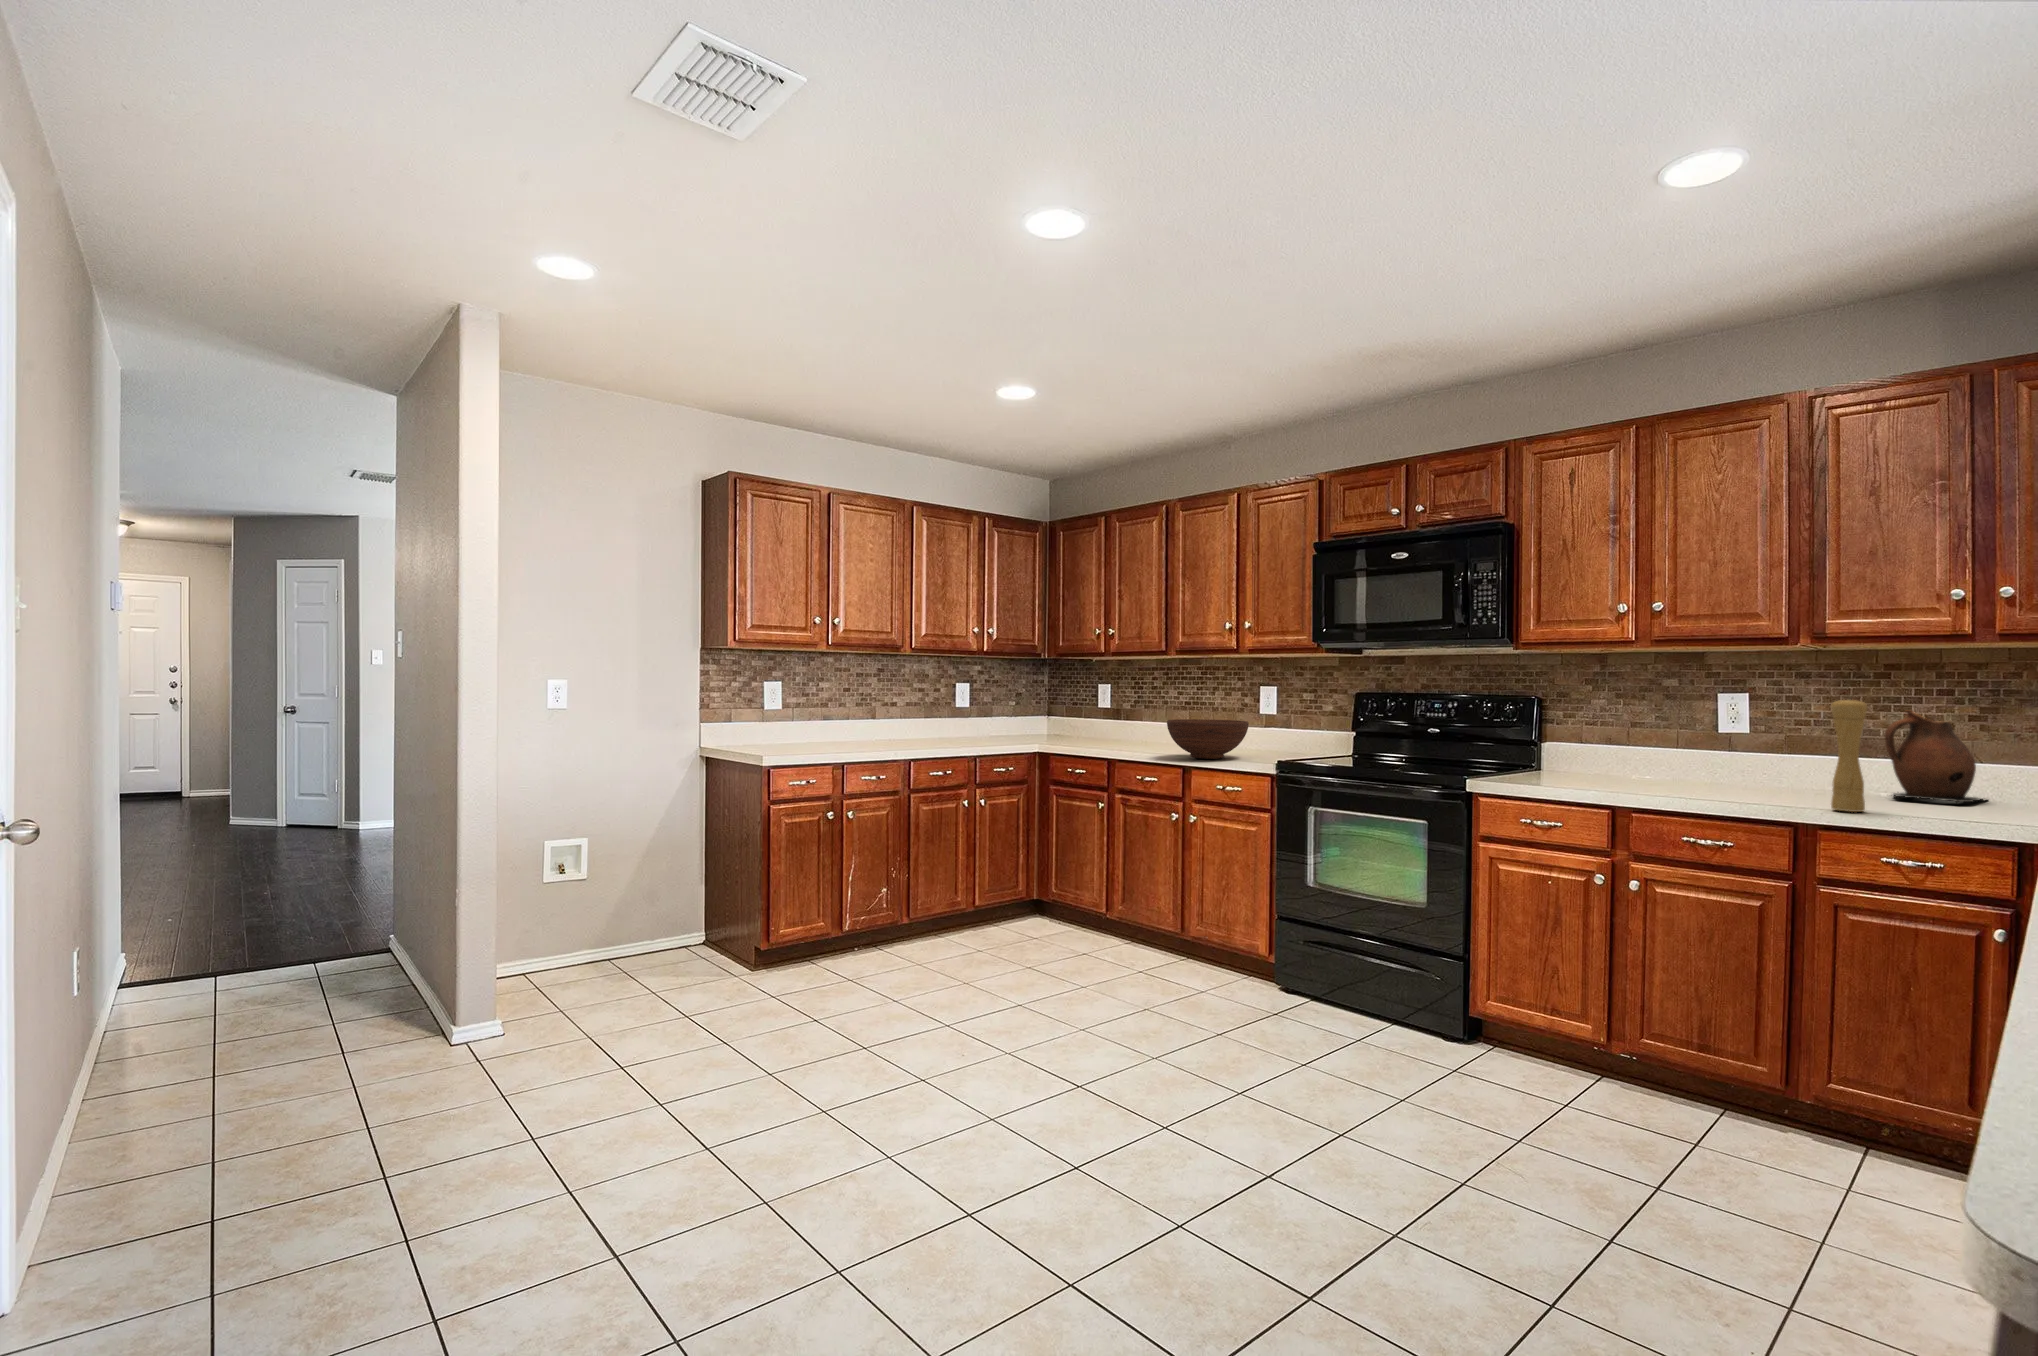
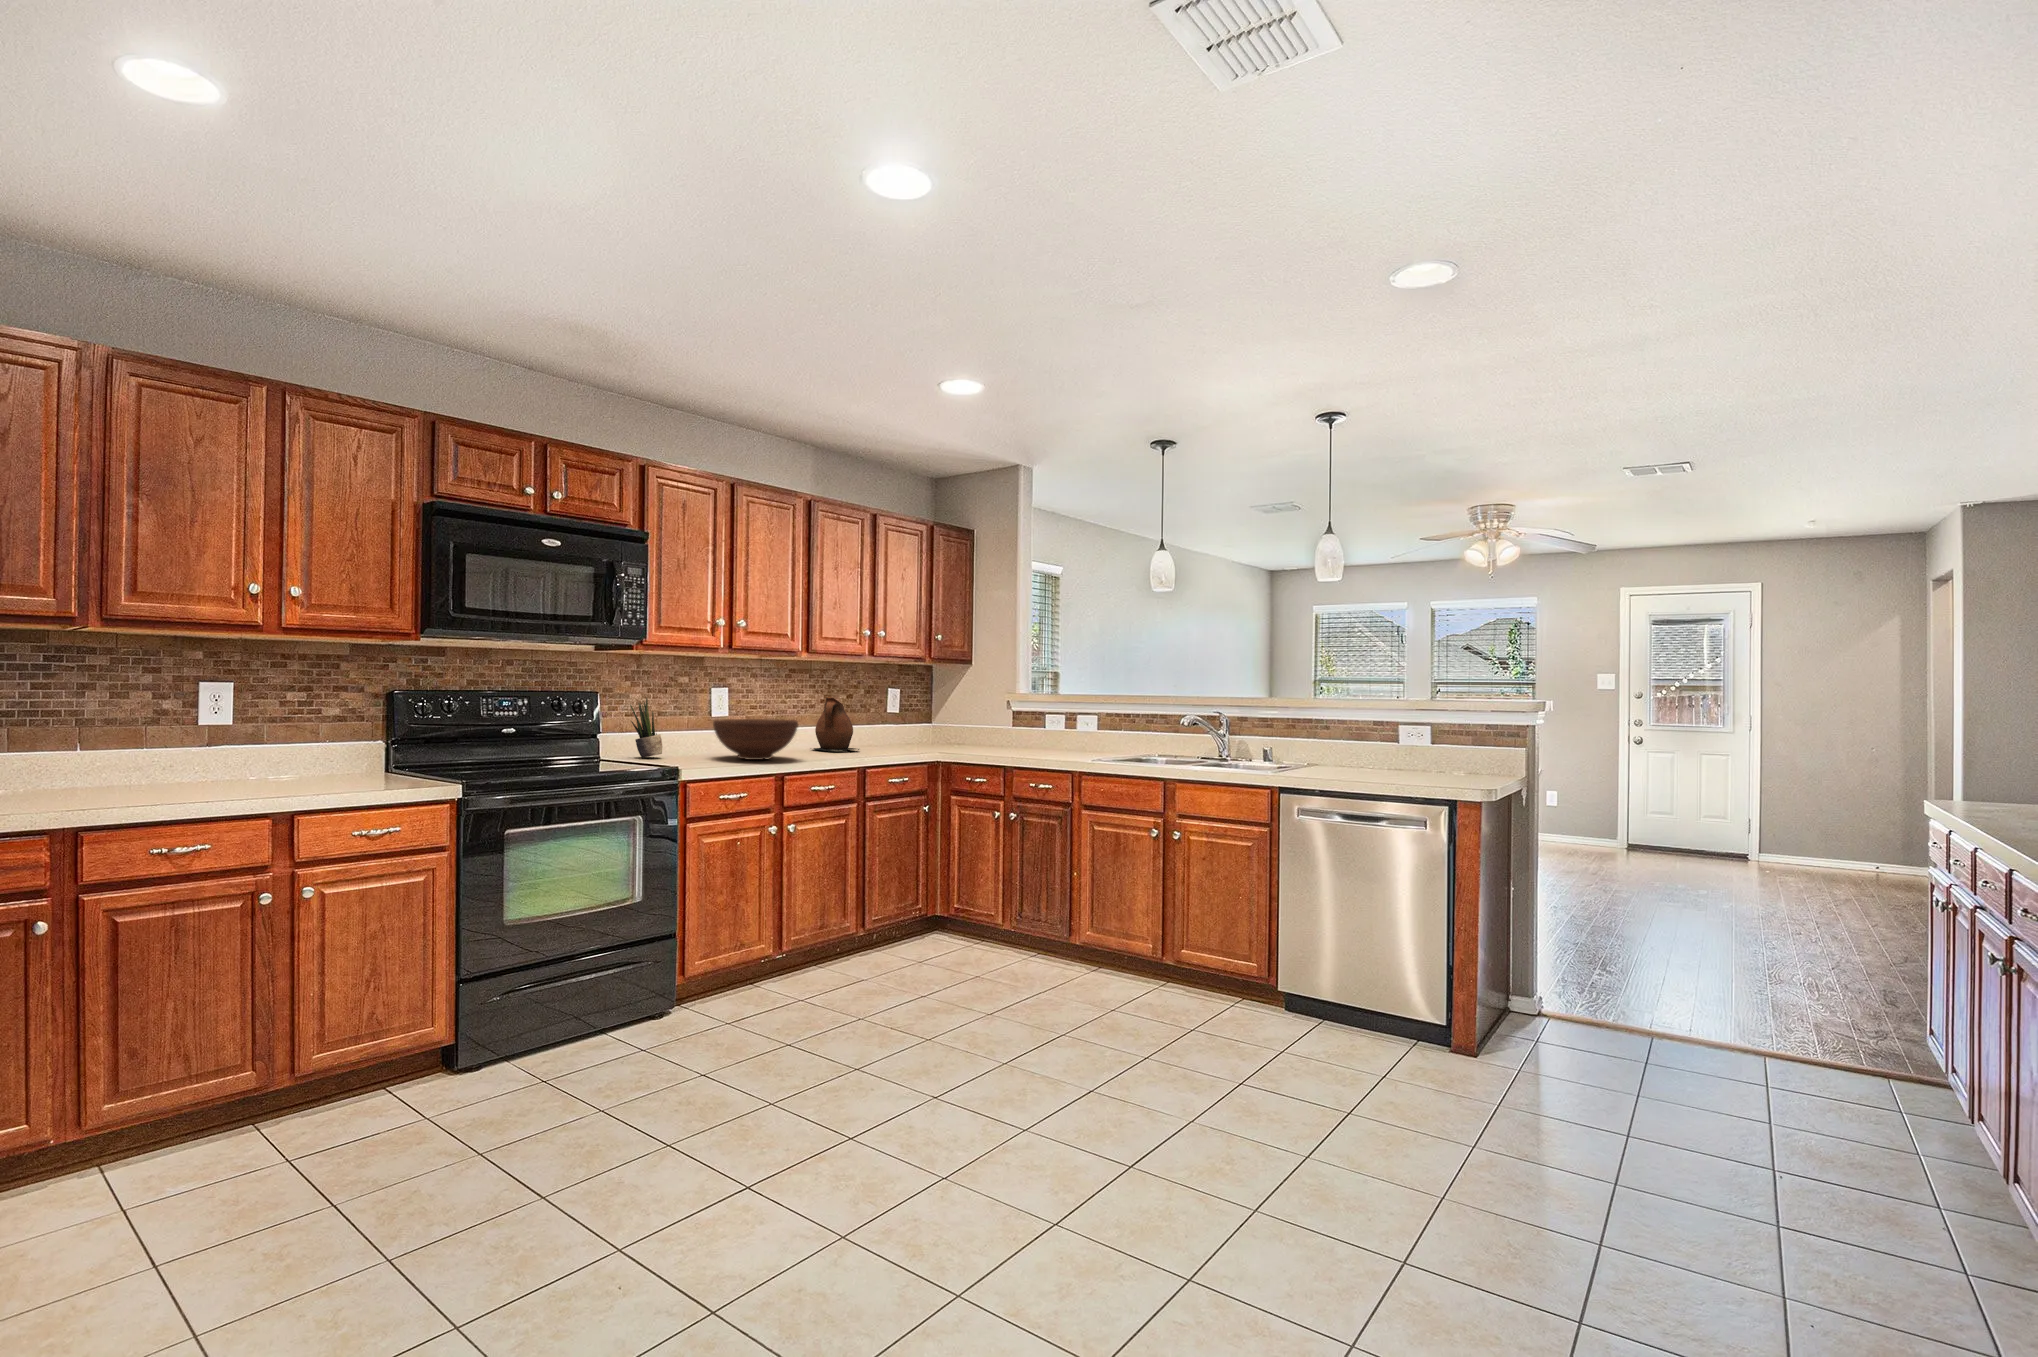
pepper mill: present [1831,699,1867,812] -> none [866,691,884,759]
potted plant: none [1573,703,1605,773] -> present [630,698,662,758]
fruit bowl: present [1167,719,1249,759] -> present [713,719,798,760]

